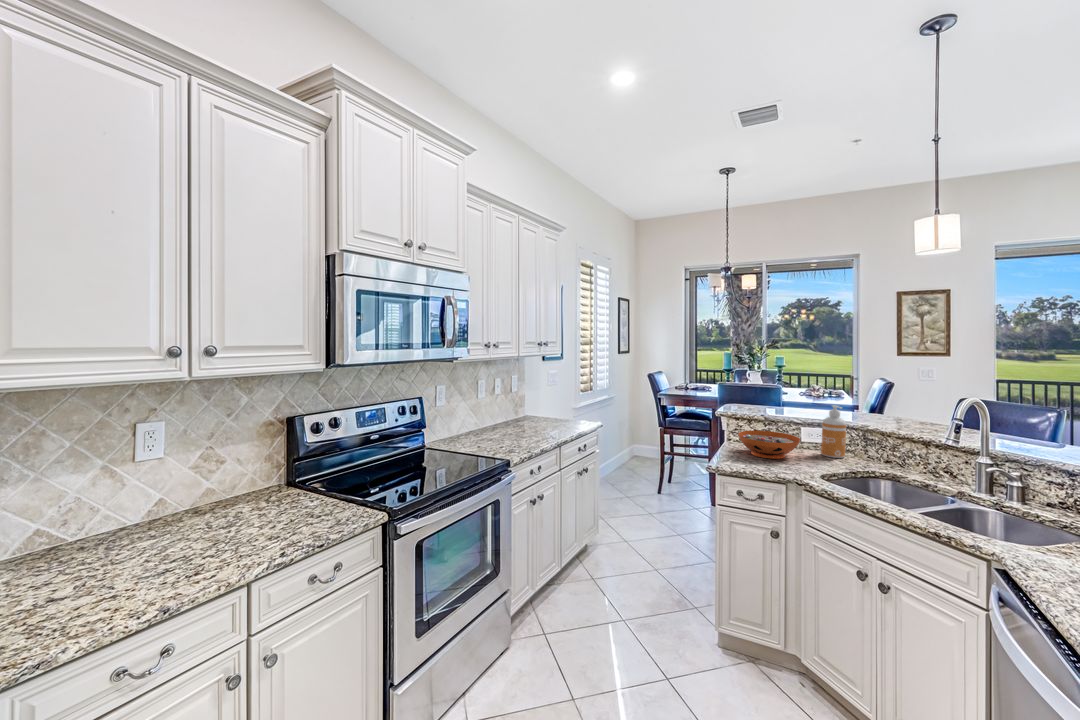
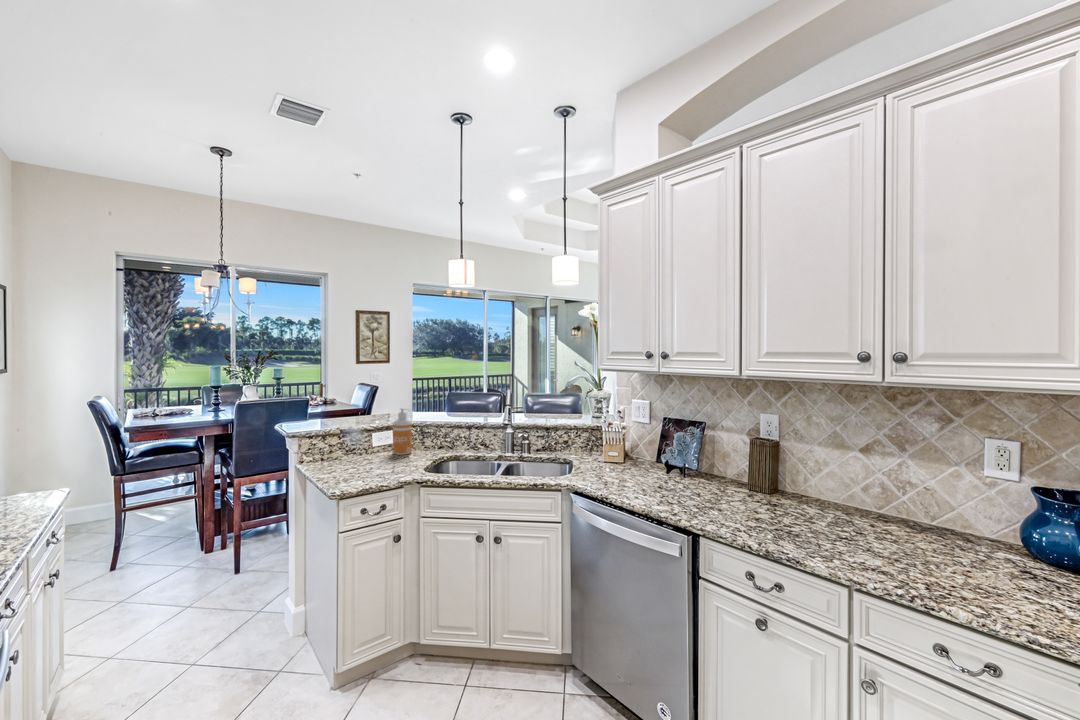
decorative bowl: present [738,431,800,459] -> none [328,442,387,469]

